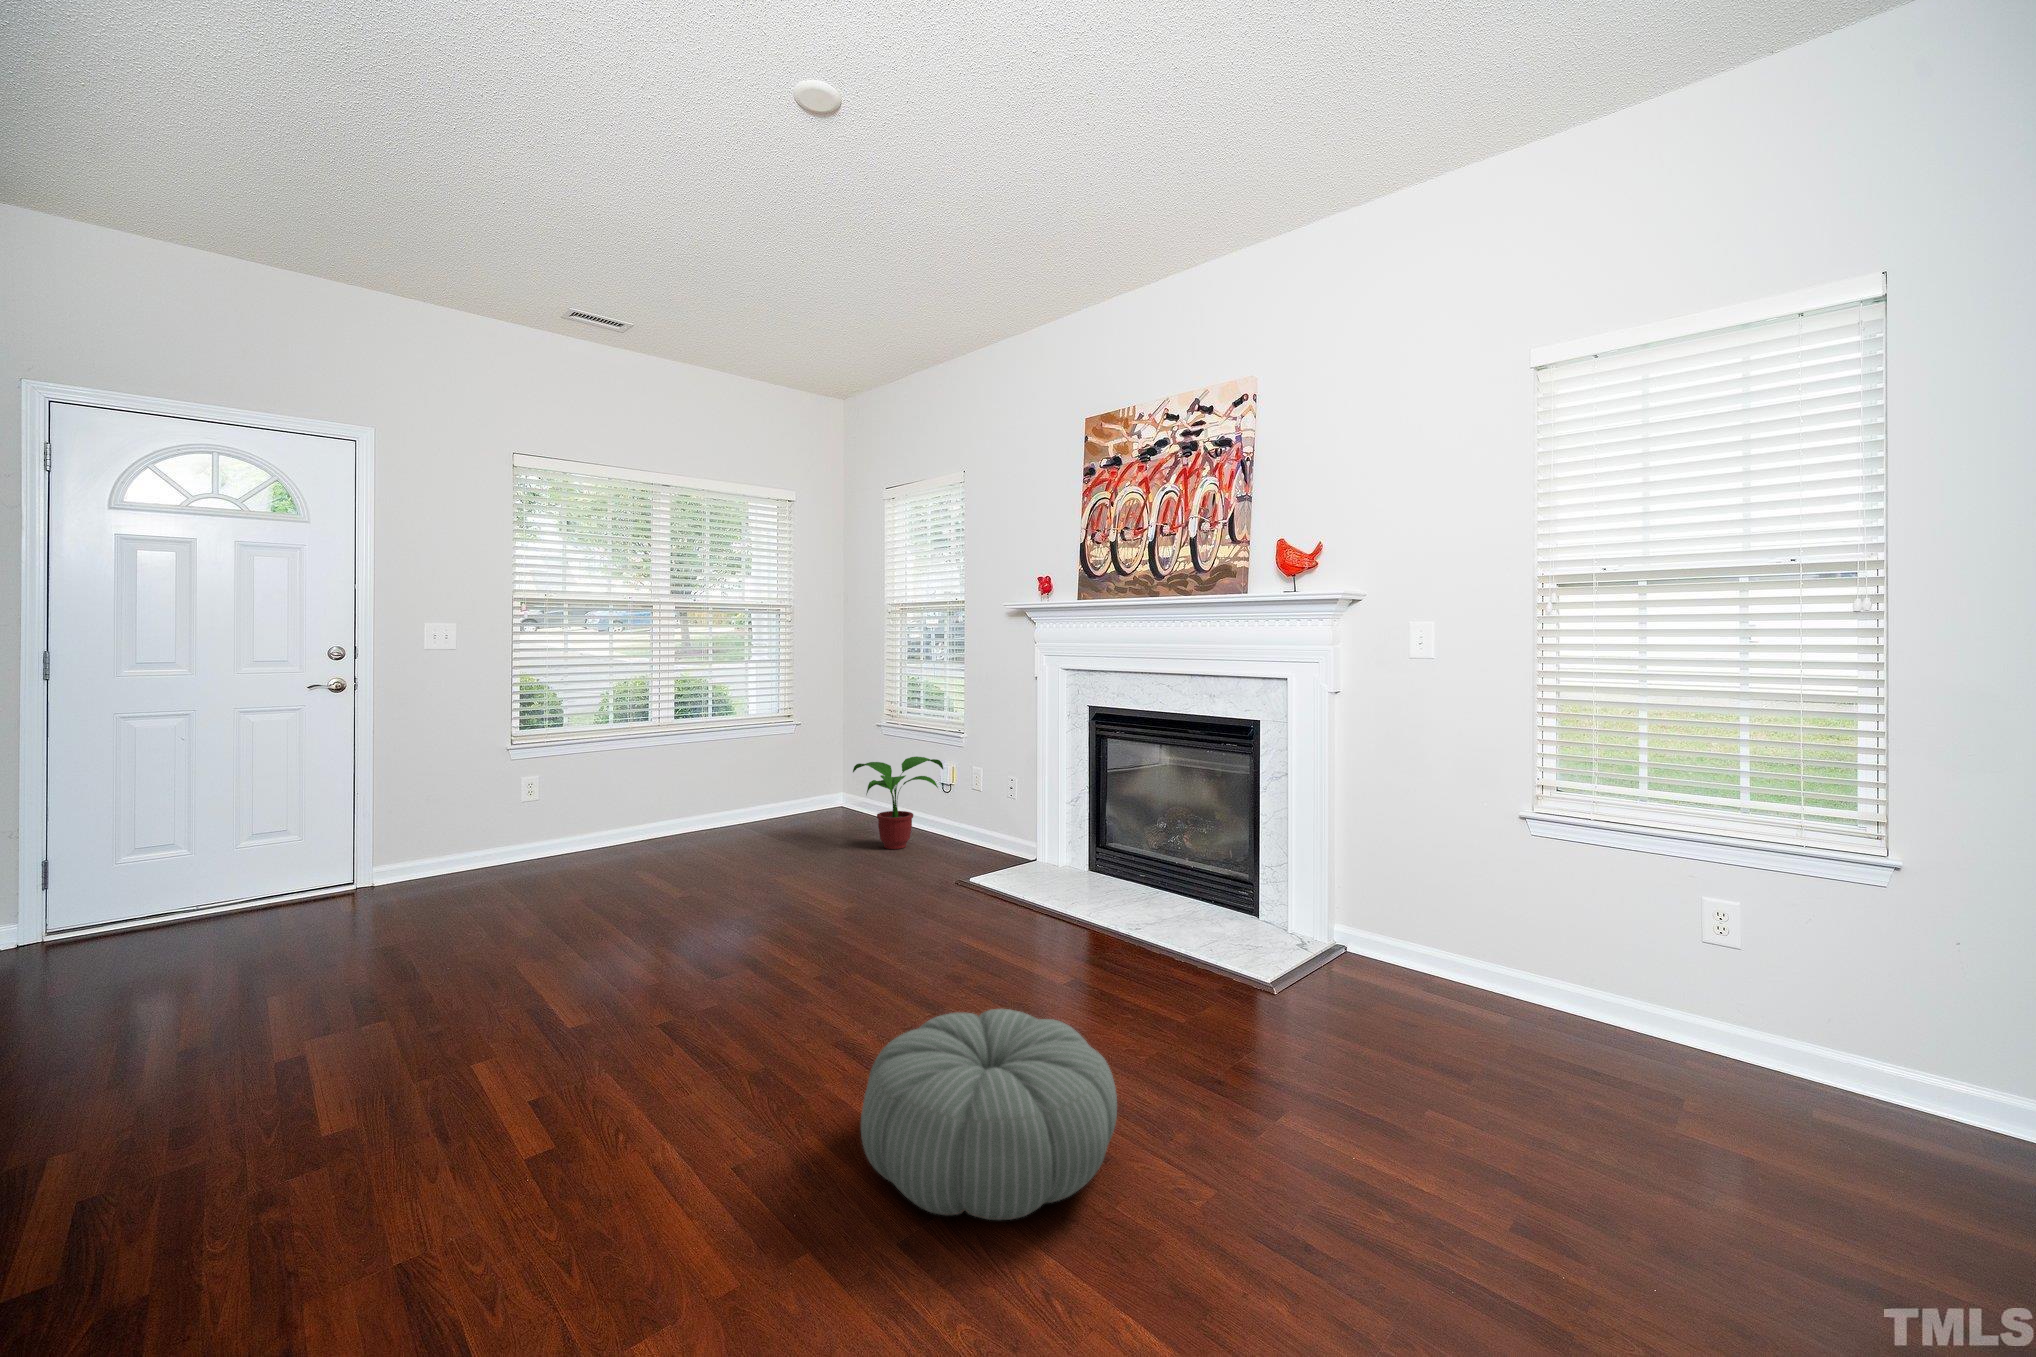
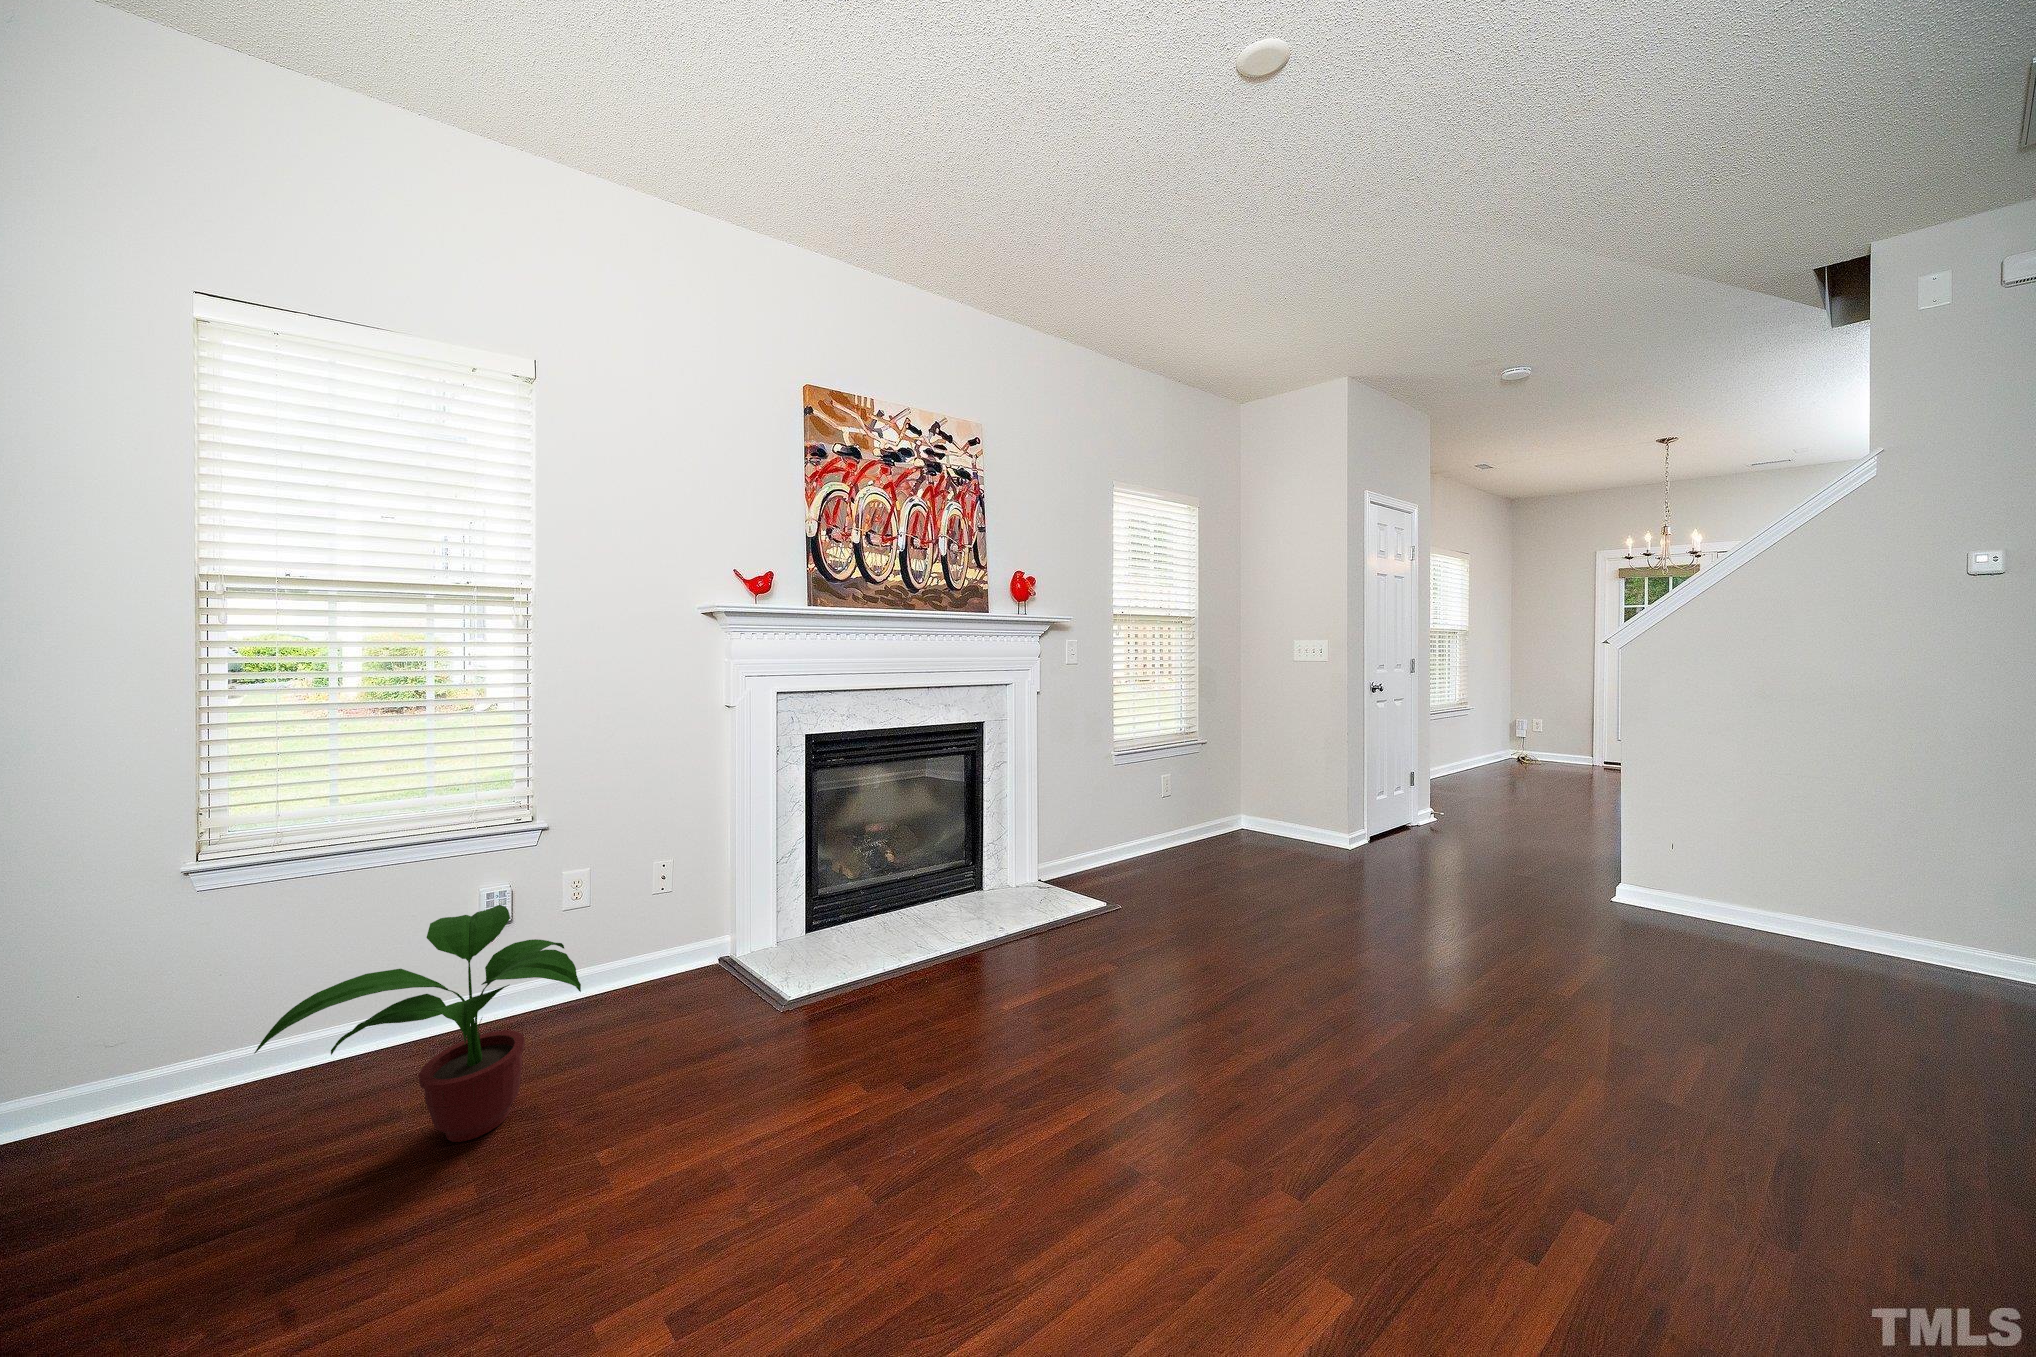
pouf: present [861,1009,1117,1220] -> none [1334,916,1549,1062]

